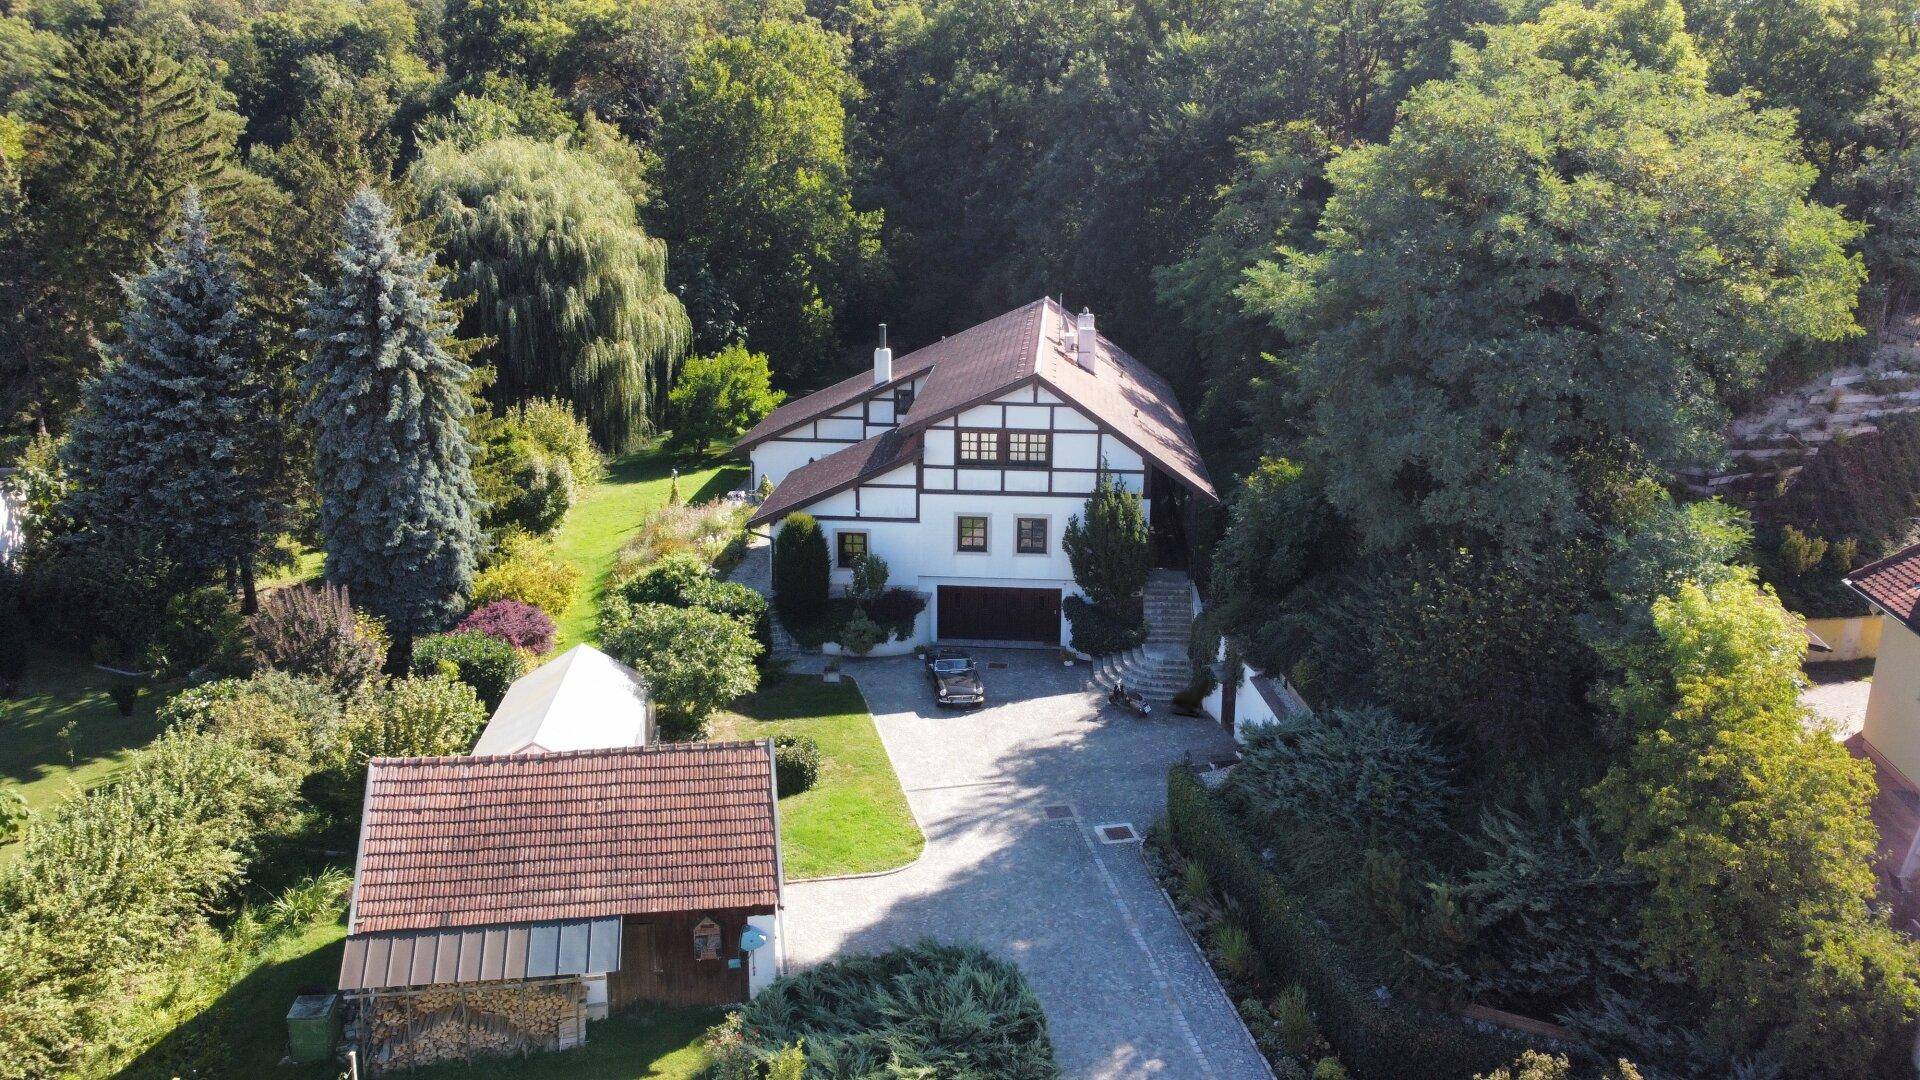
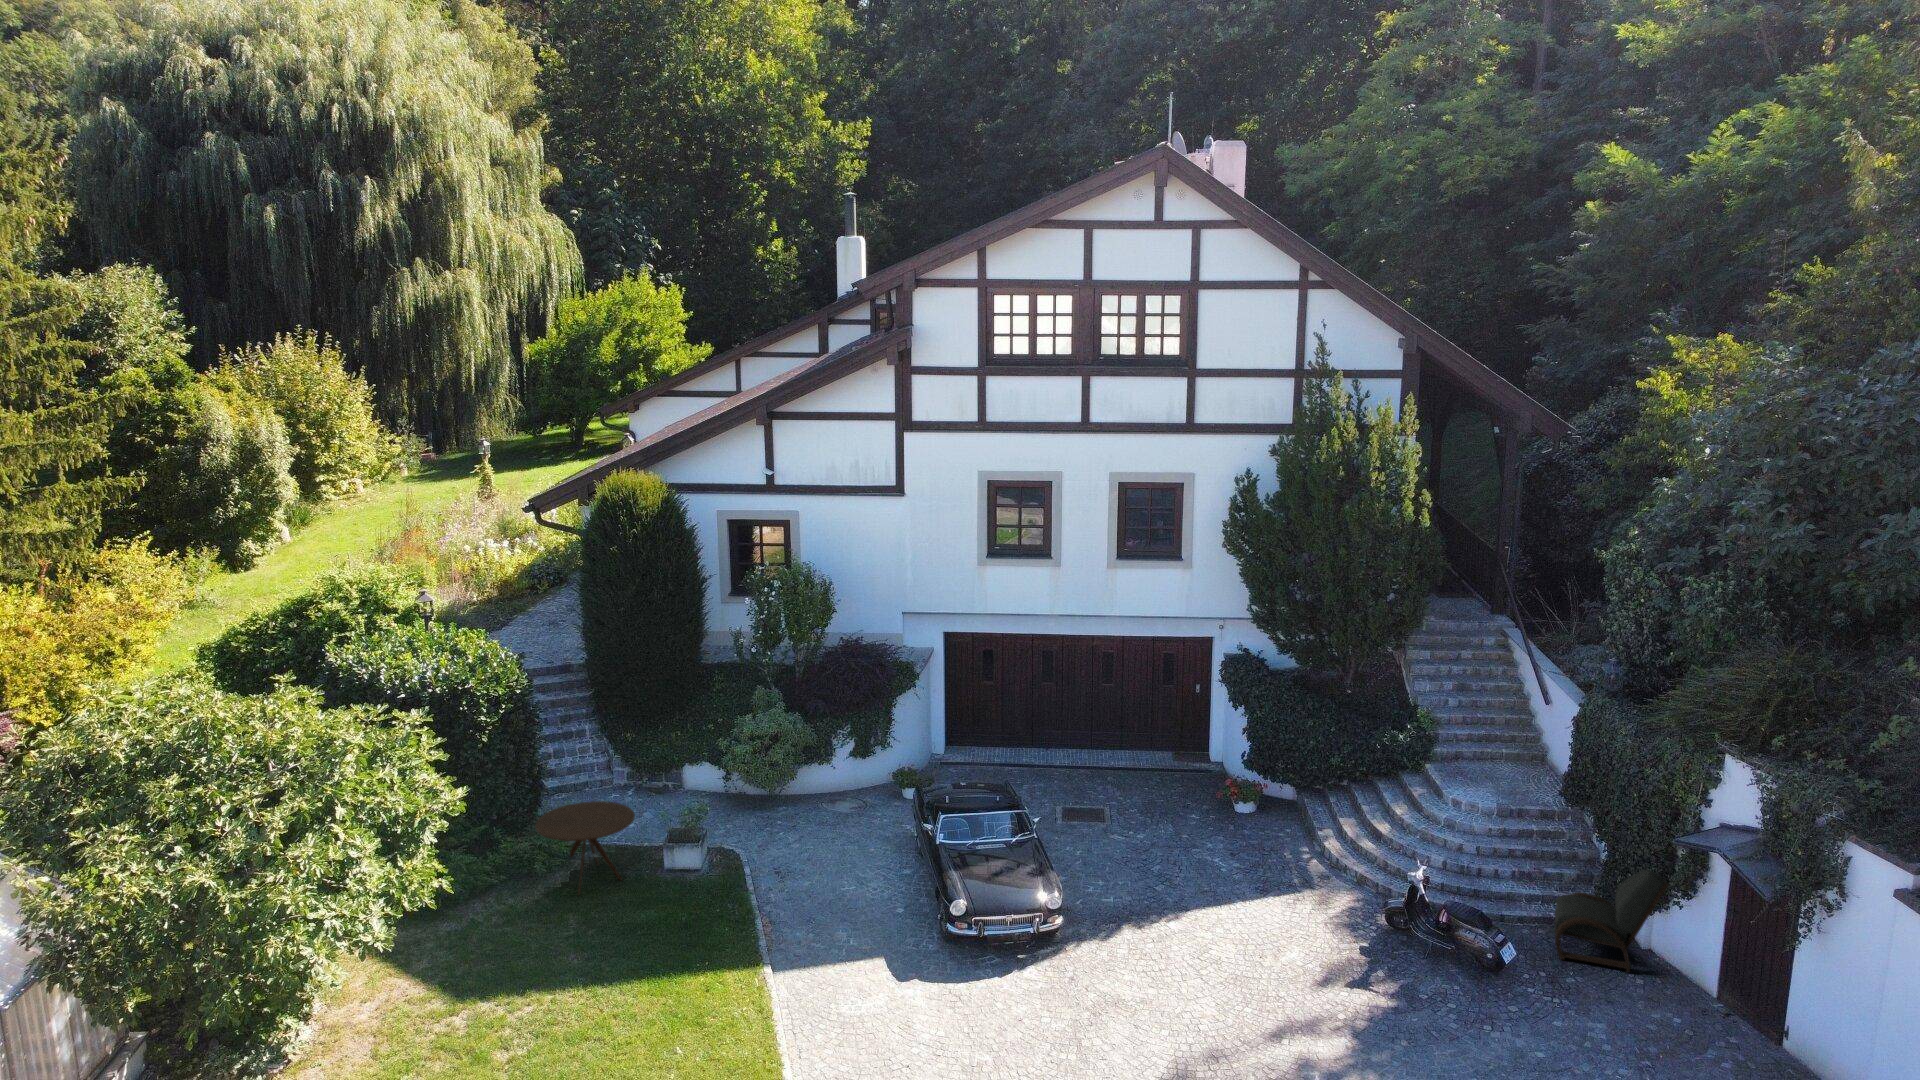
round table: none [770,655,809,692] -> present [535,801,635,895]

